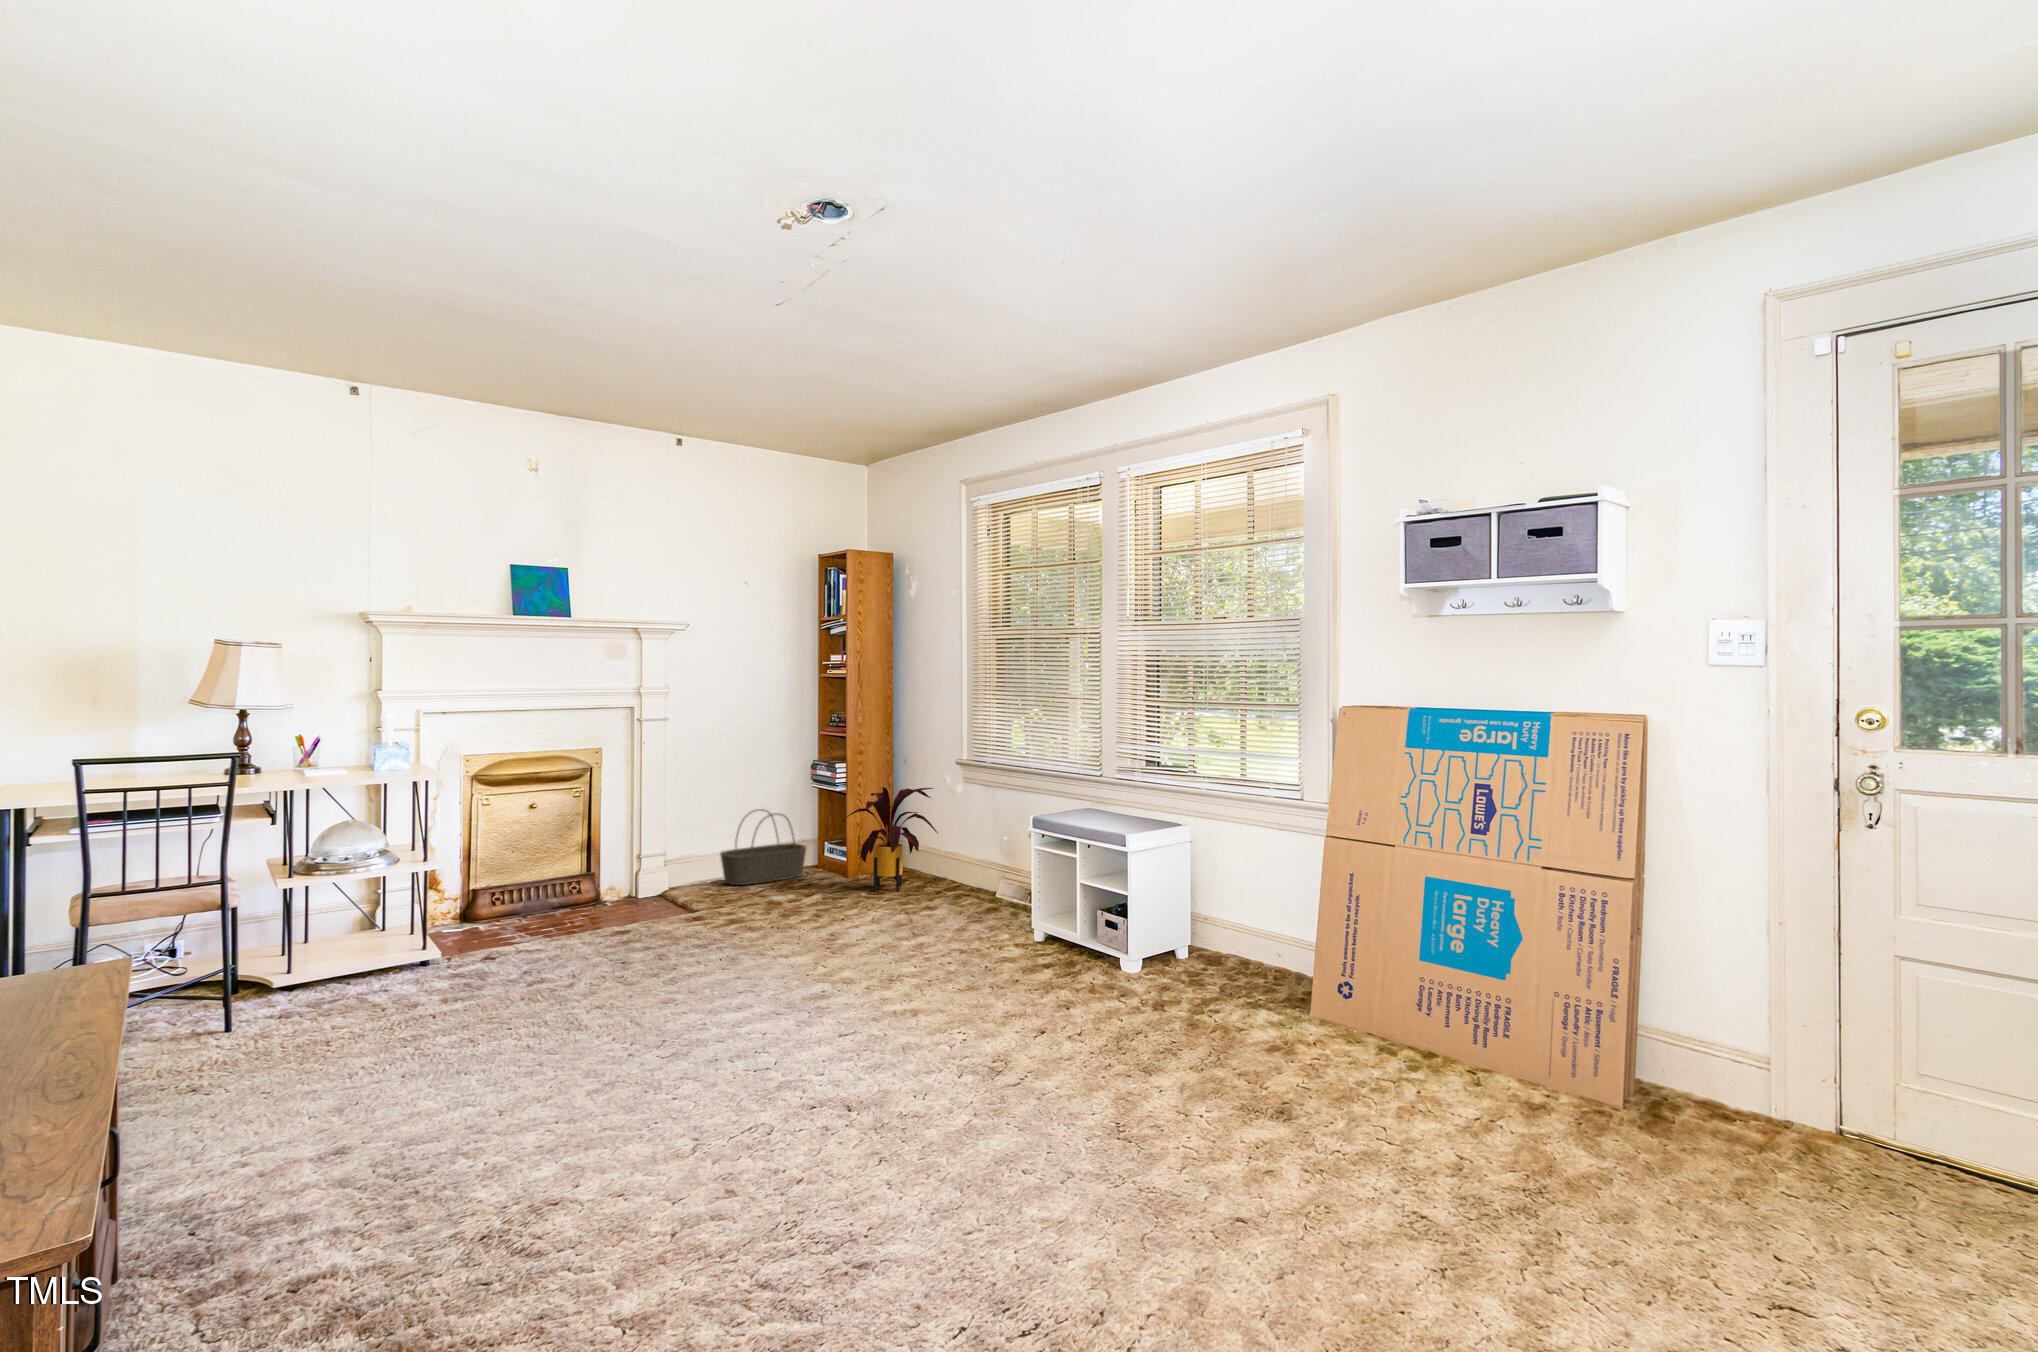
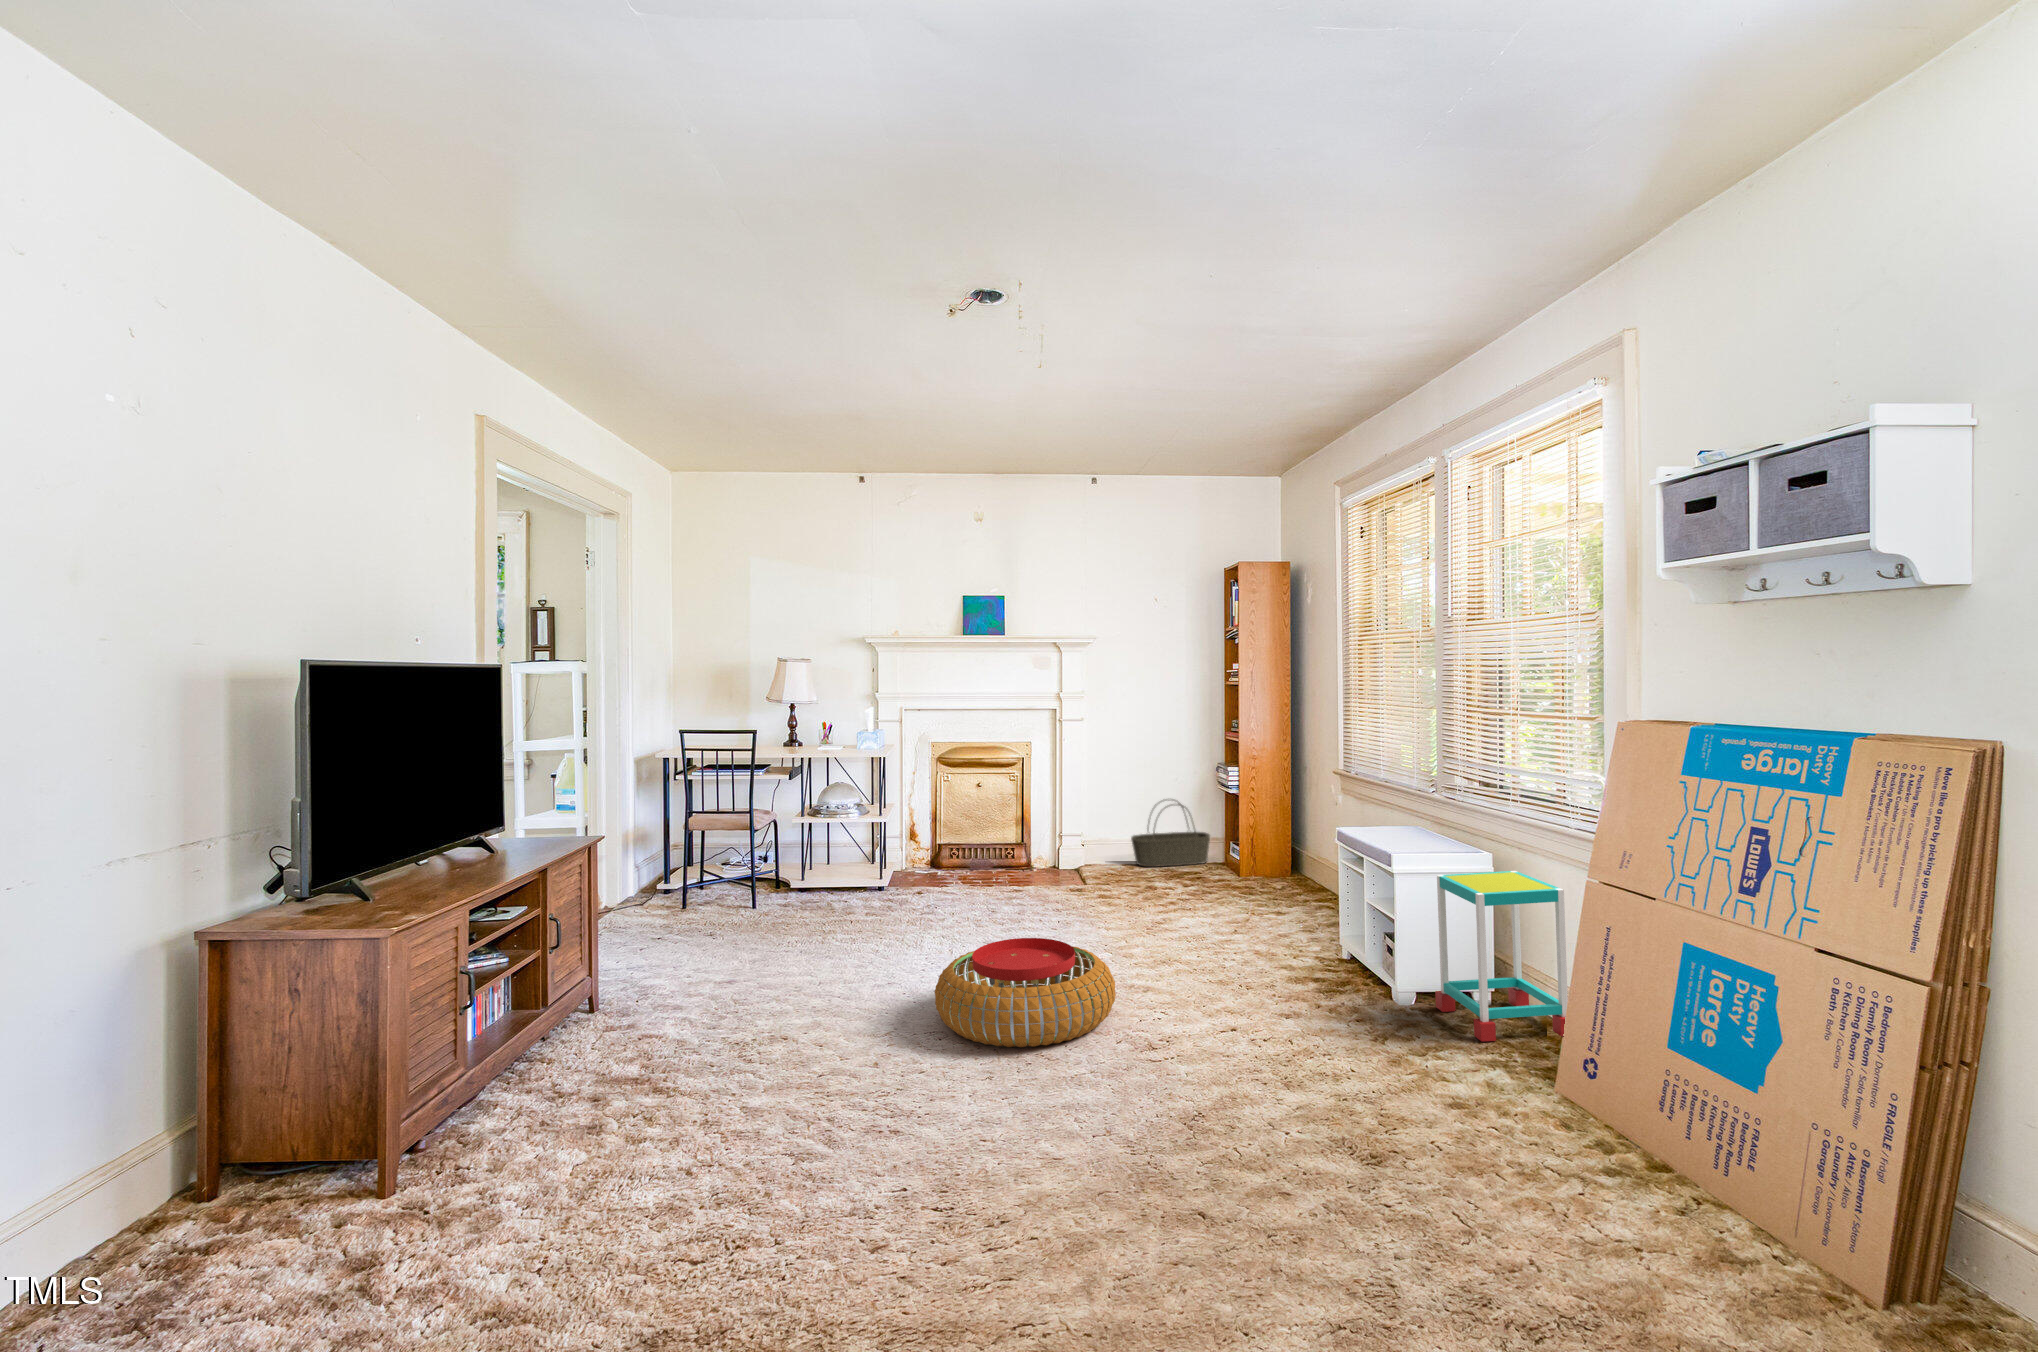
house plant: present [842,787,937,891] -> none [1221,784,1318,887]
side table: none [1160,844,1275,993] -> present [1435,871,1568,1042]
pouf: none [690,961,911,1095] -> present [935,938,1116,1047]

